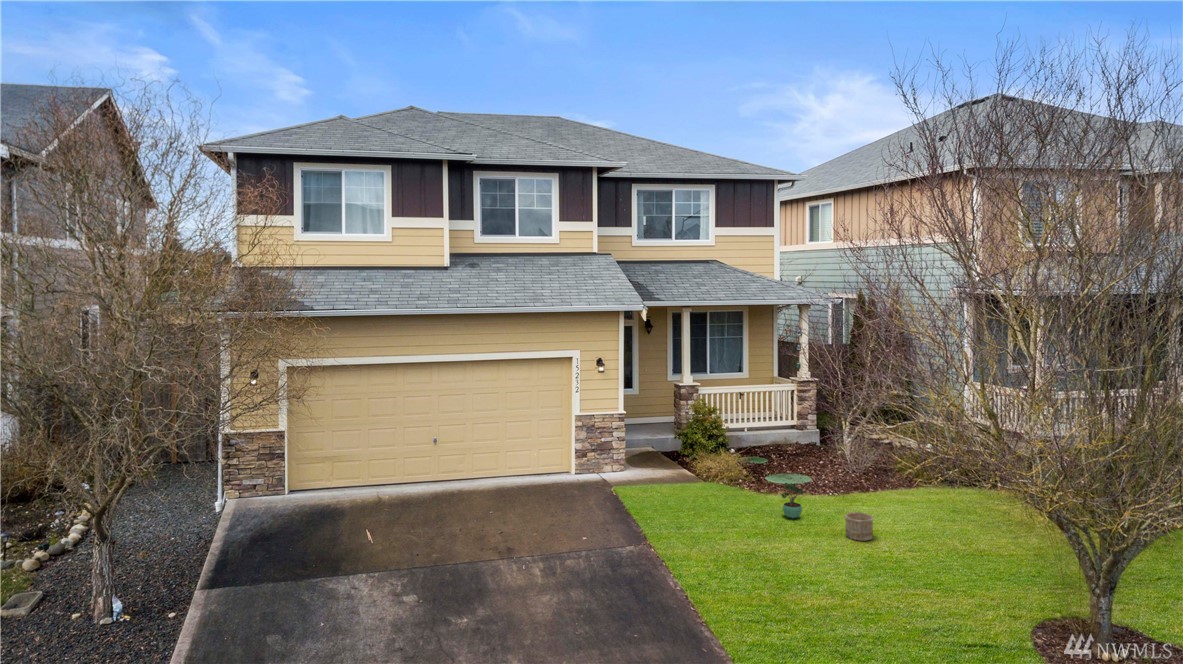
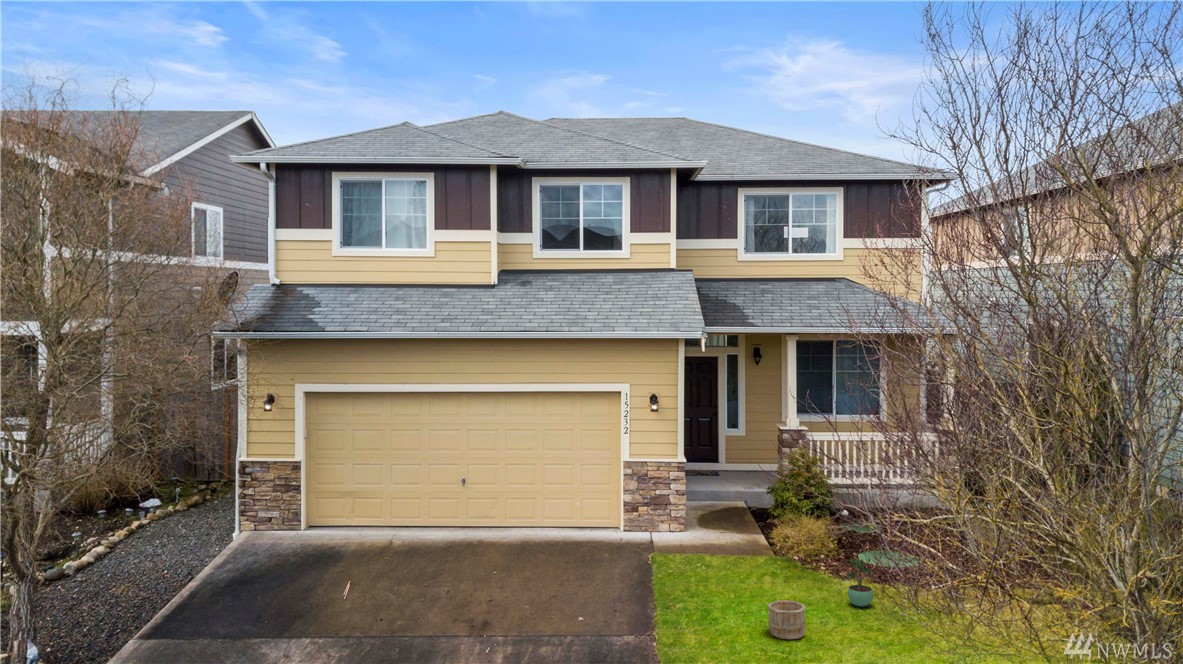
wooden bucket: present [845,512,873,541] -> present [767,600,805,639]

